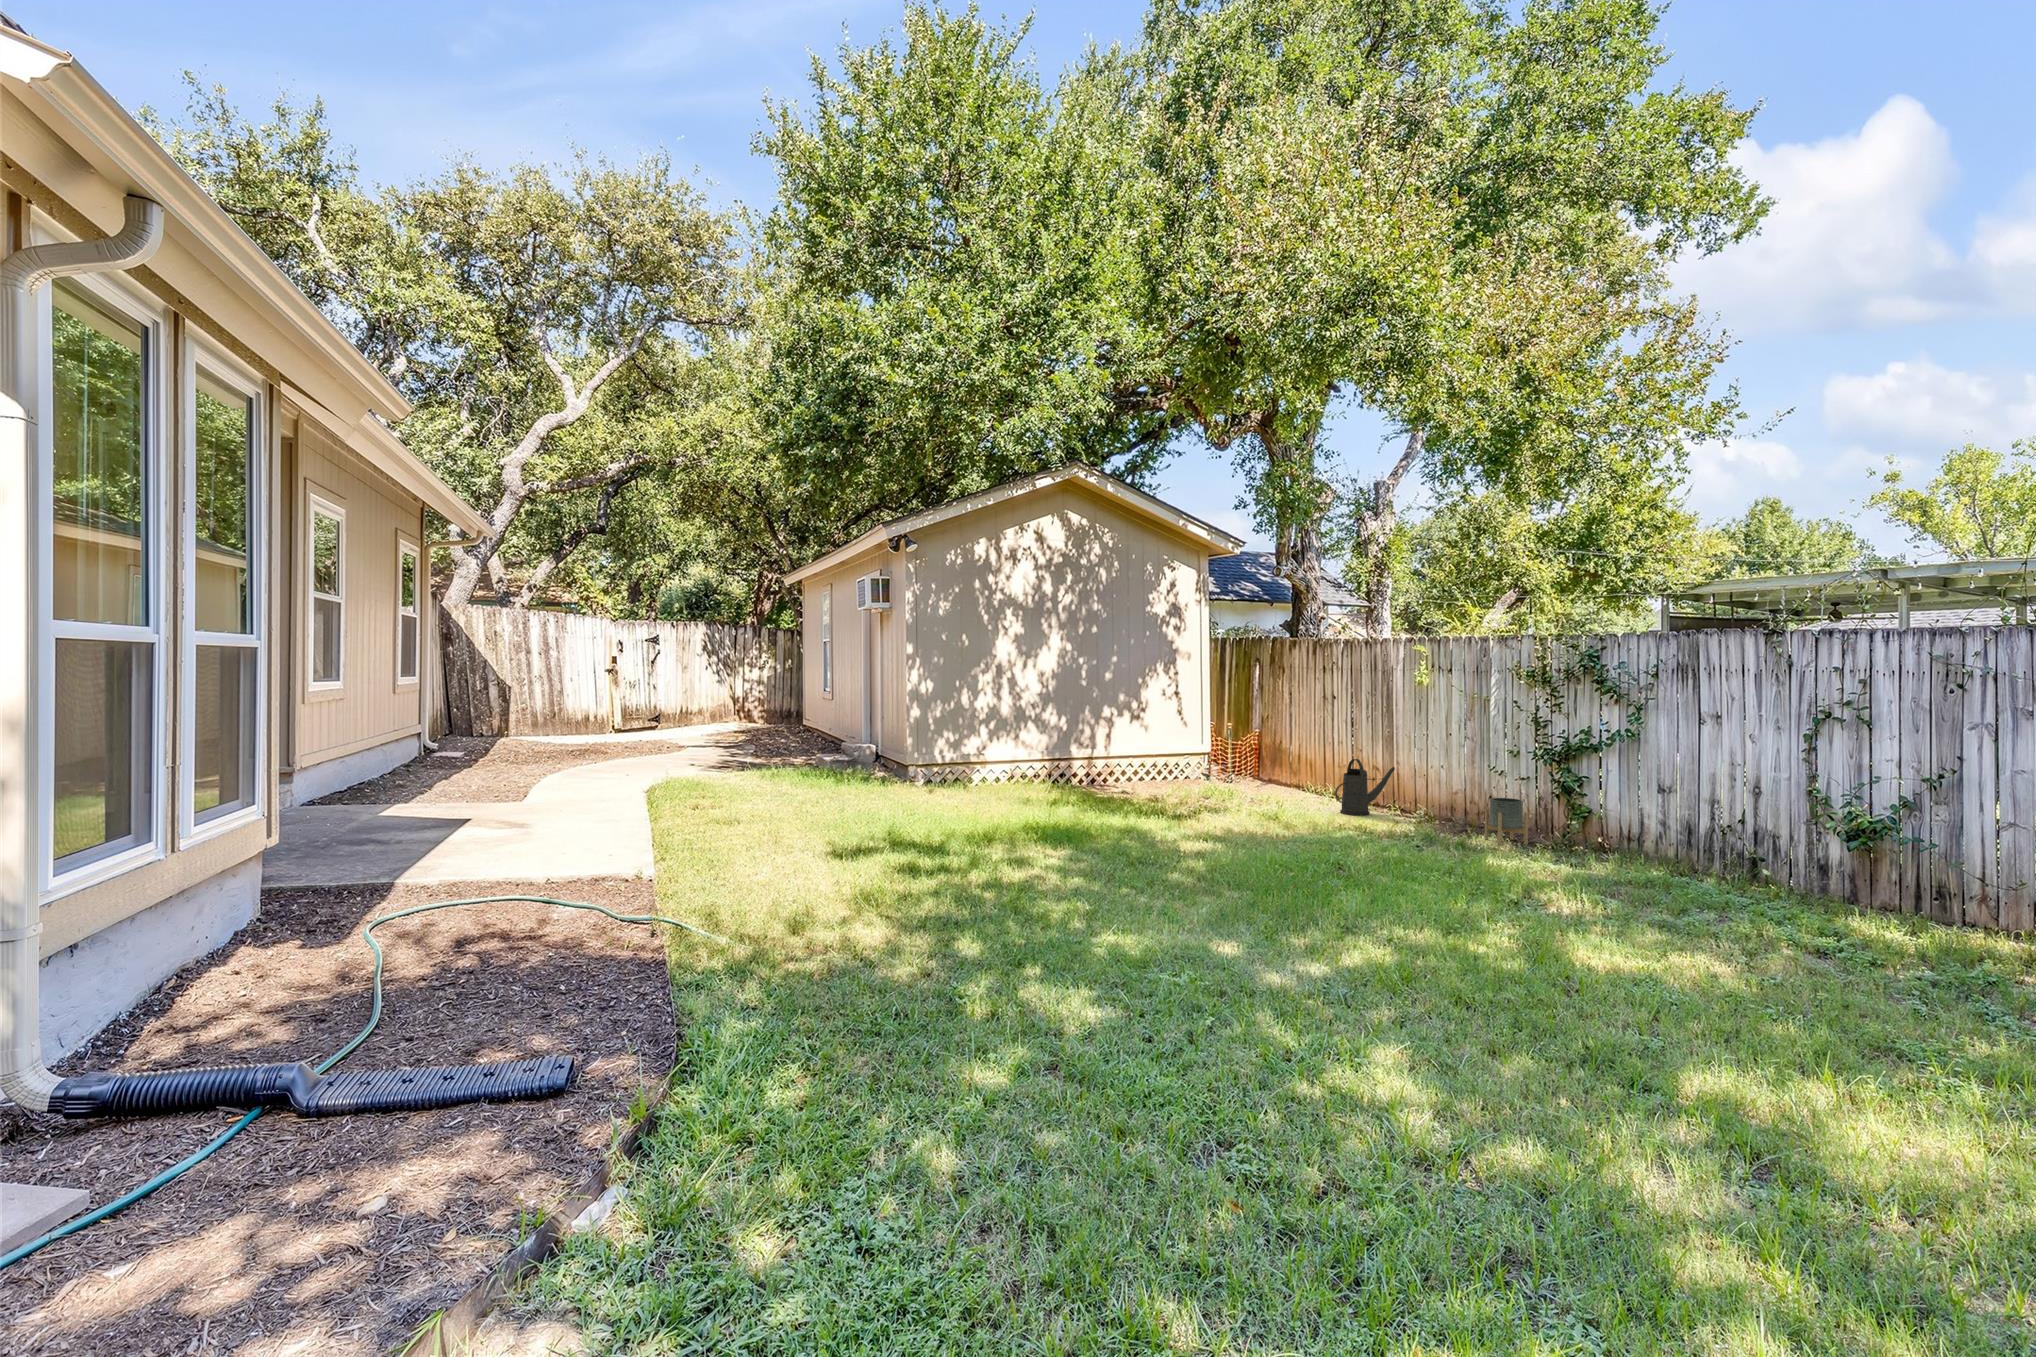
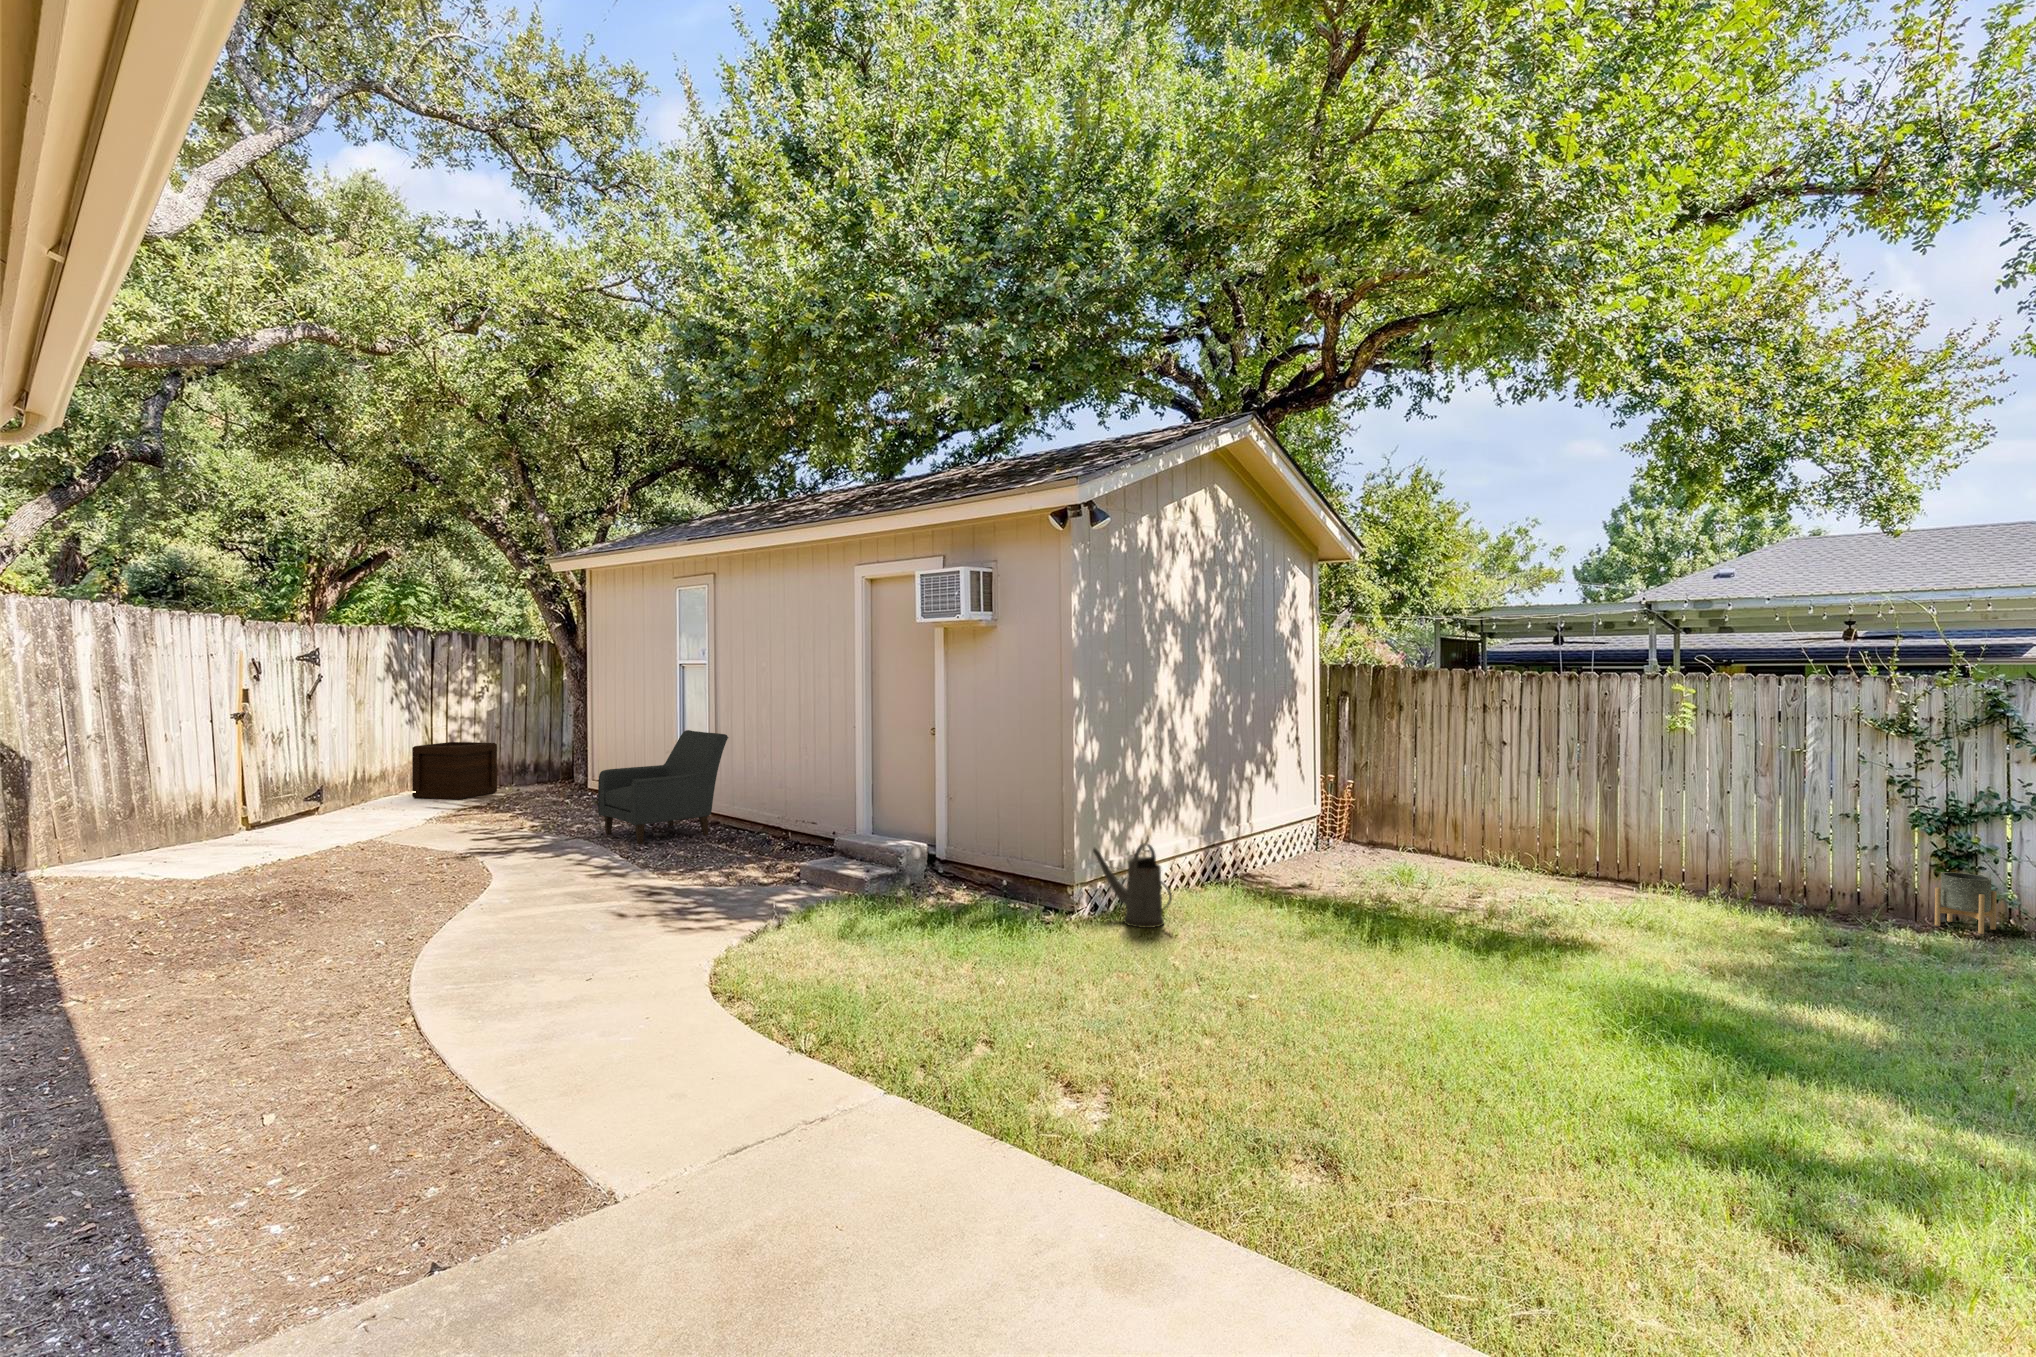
chair: none [769,685,837,752] -> present [598,730,728,844]
wooden crate: none [719,696,767,732] -> present [412,742,497,800]
watering can: present [1335,759,1395,815] -> present [1093,843,1172,928]

